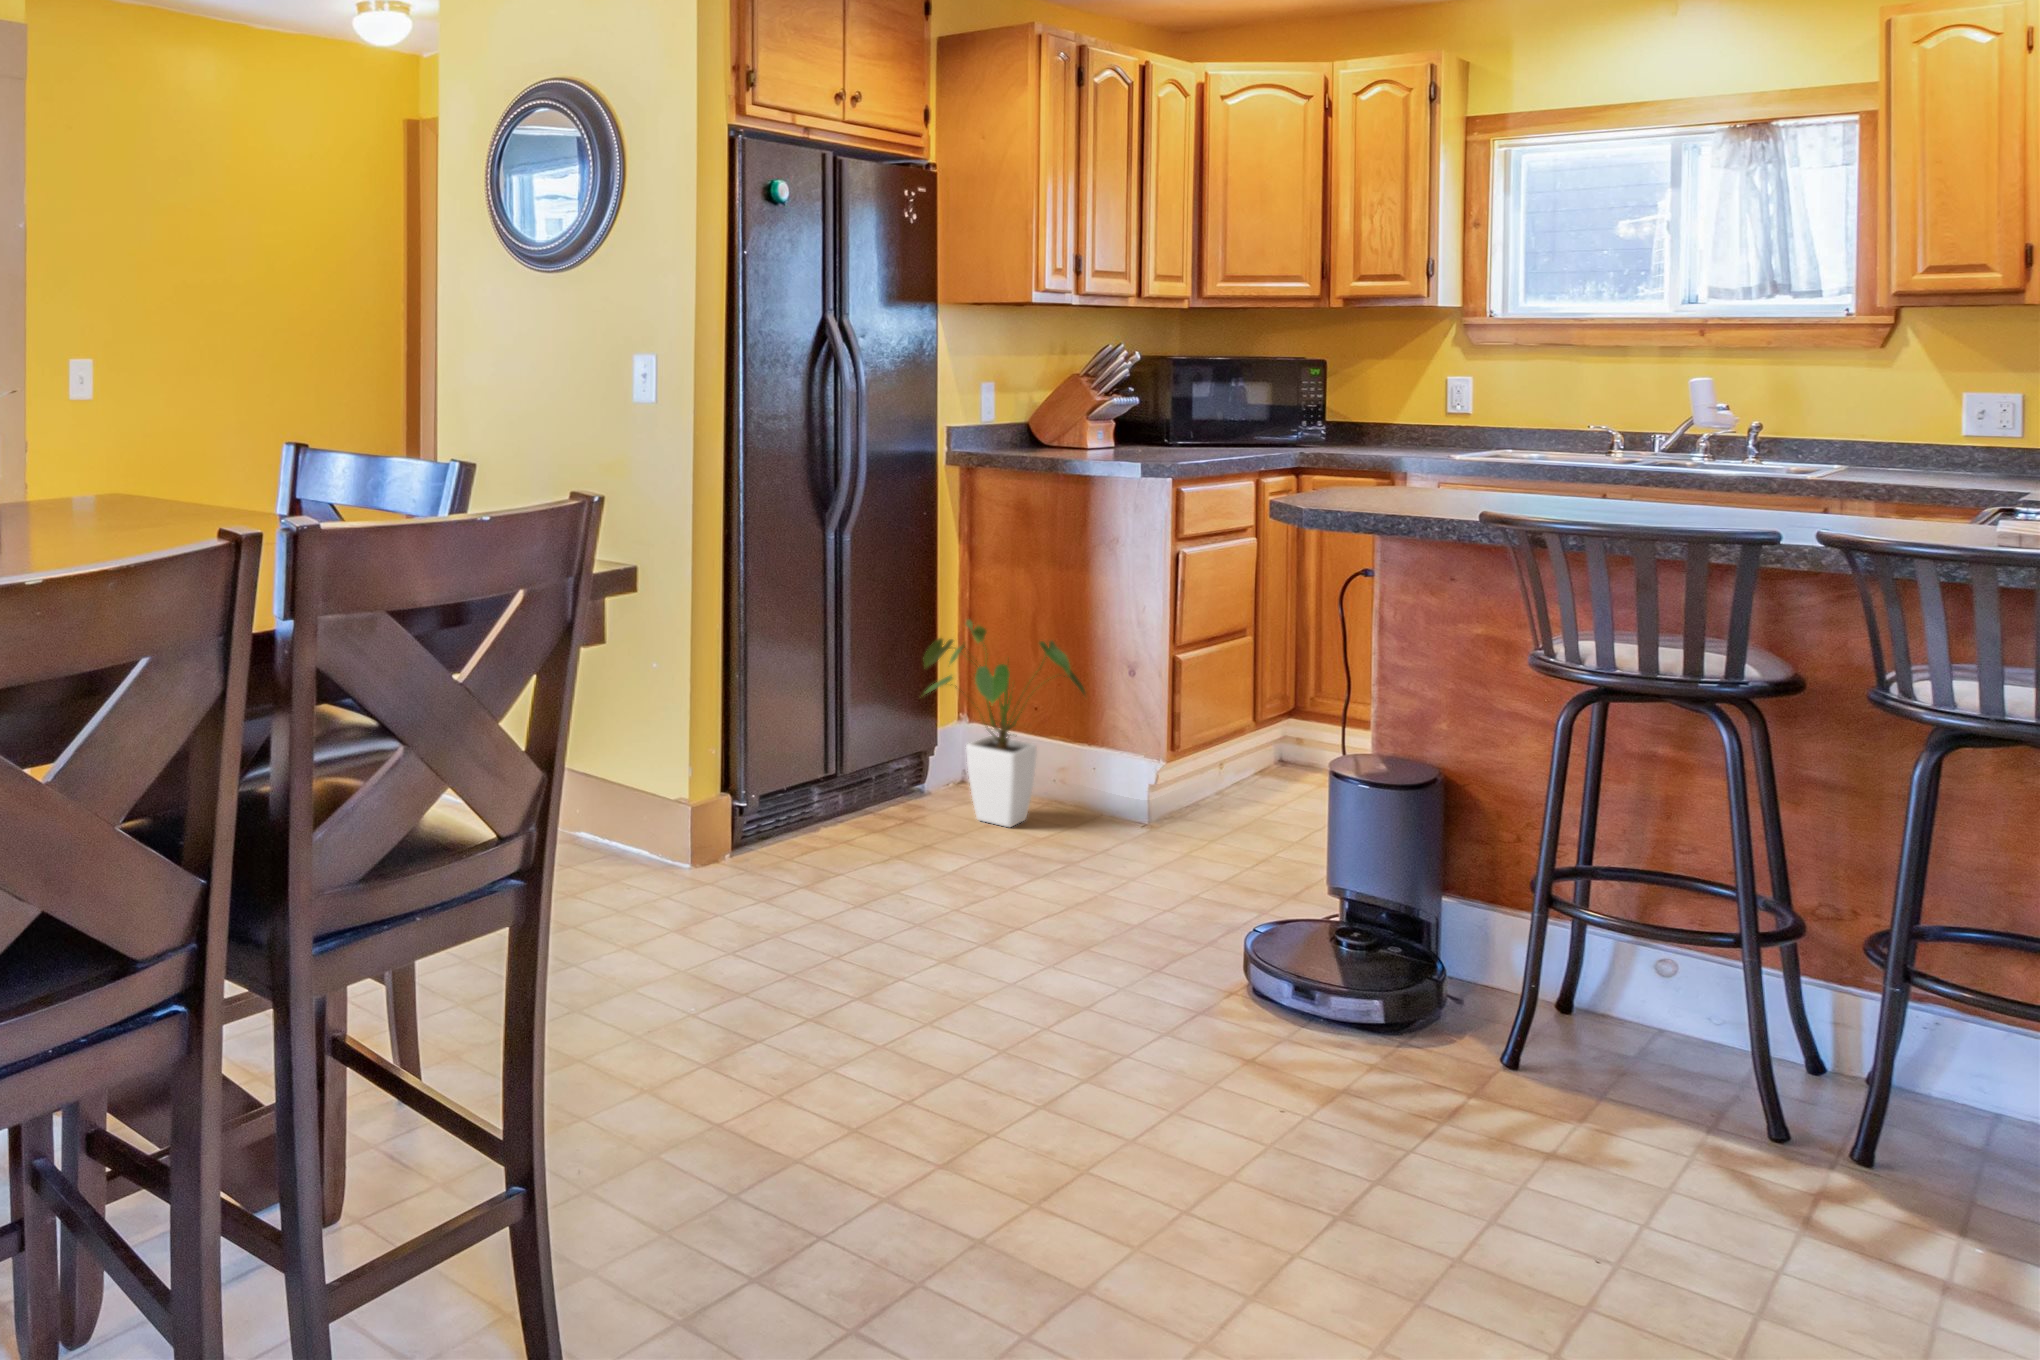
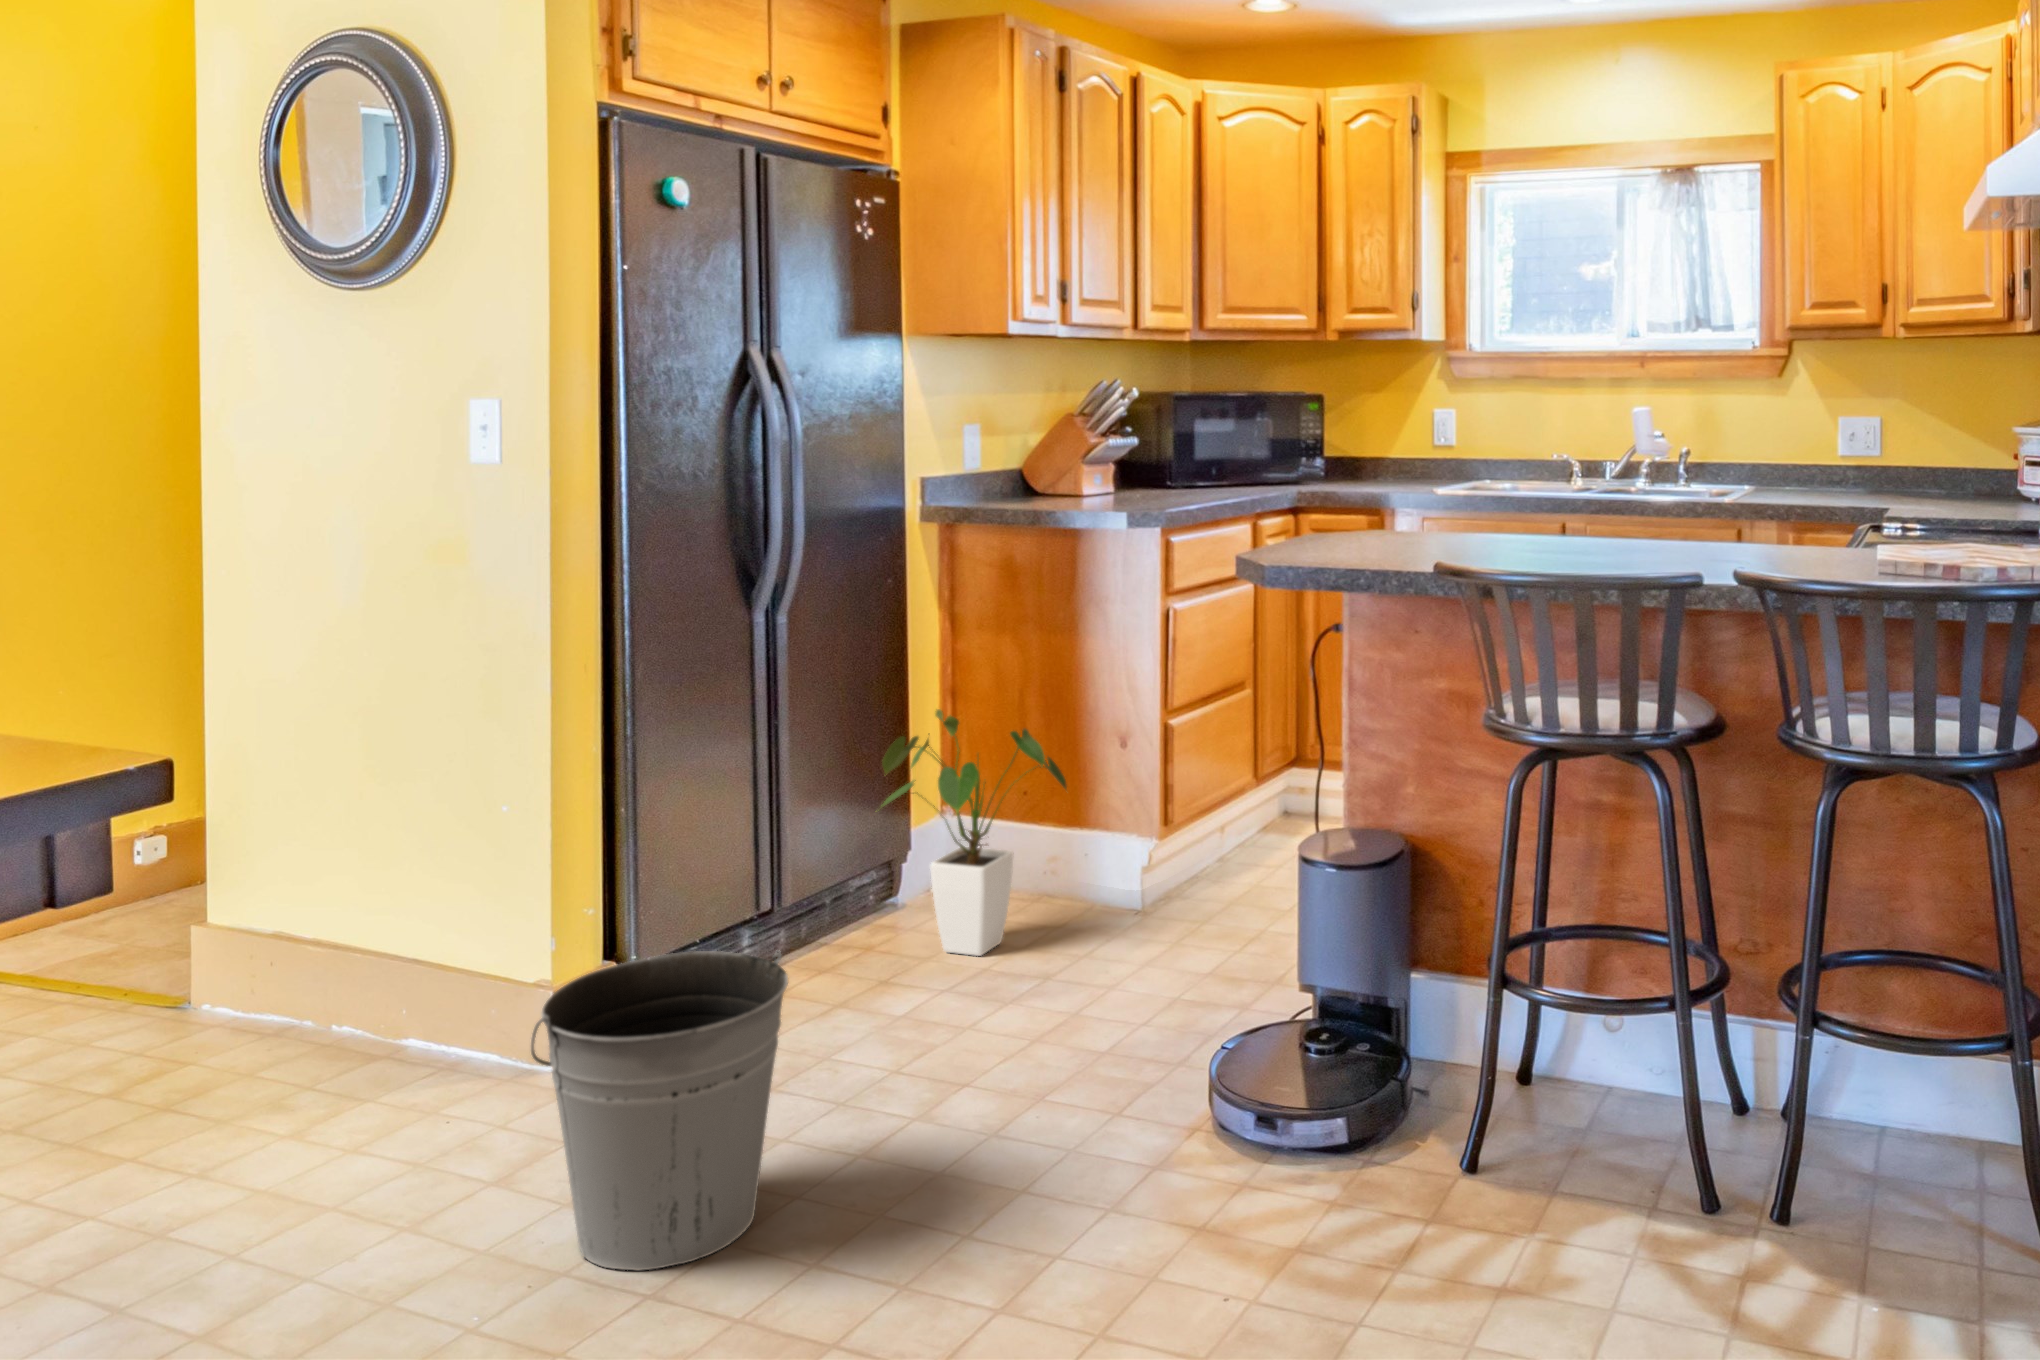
bucket: none [712,773,895,996] -> present [531,951,788,1271]

